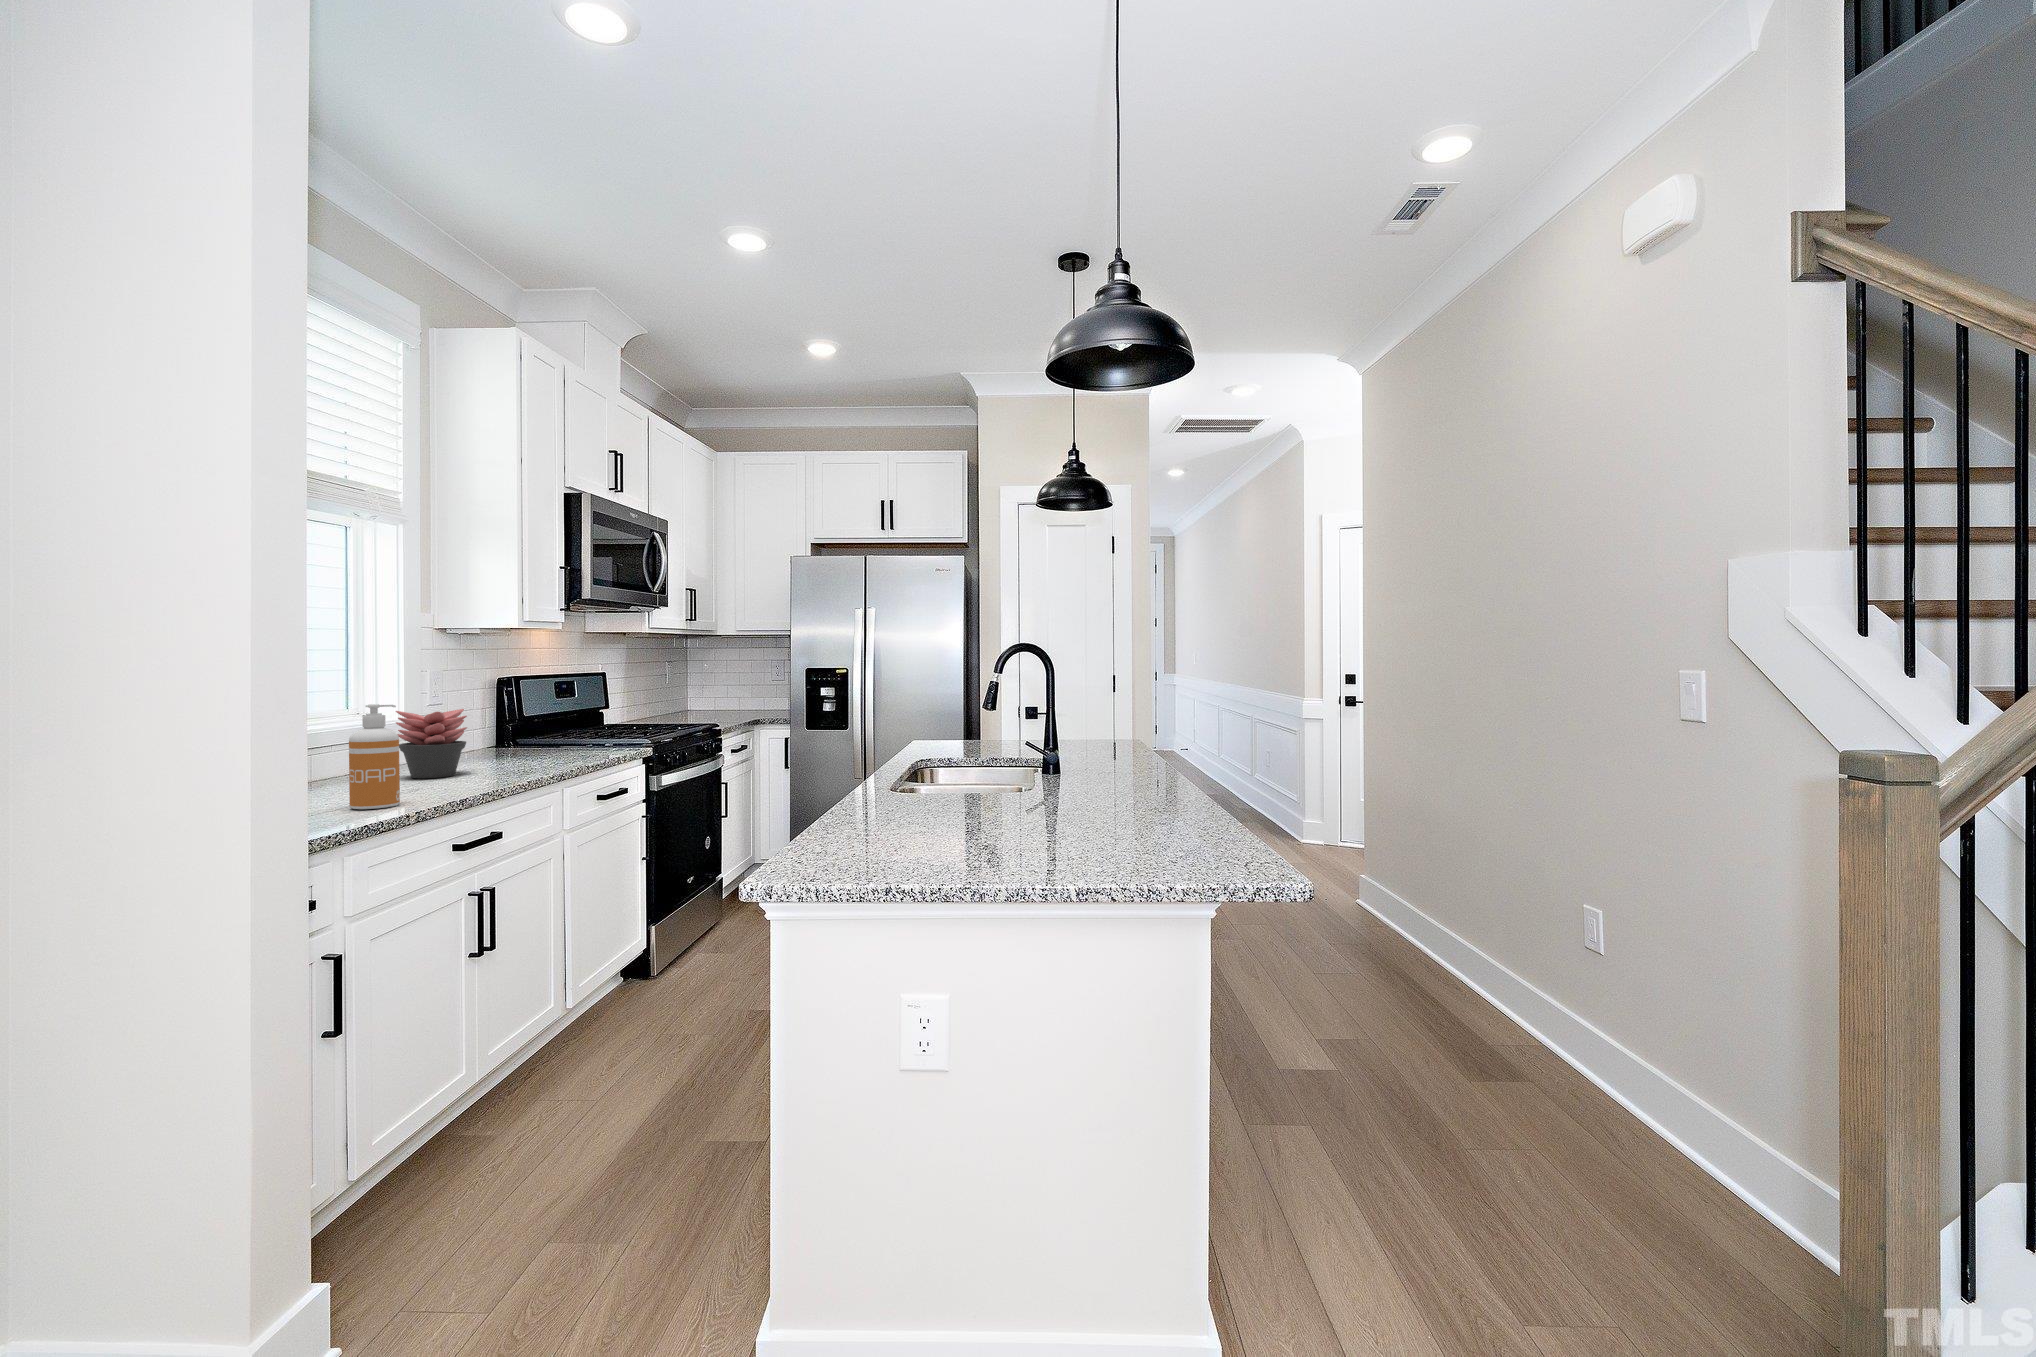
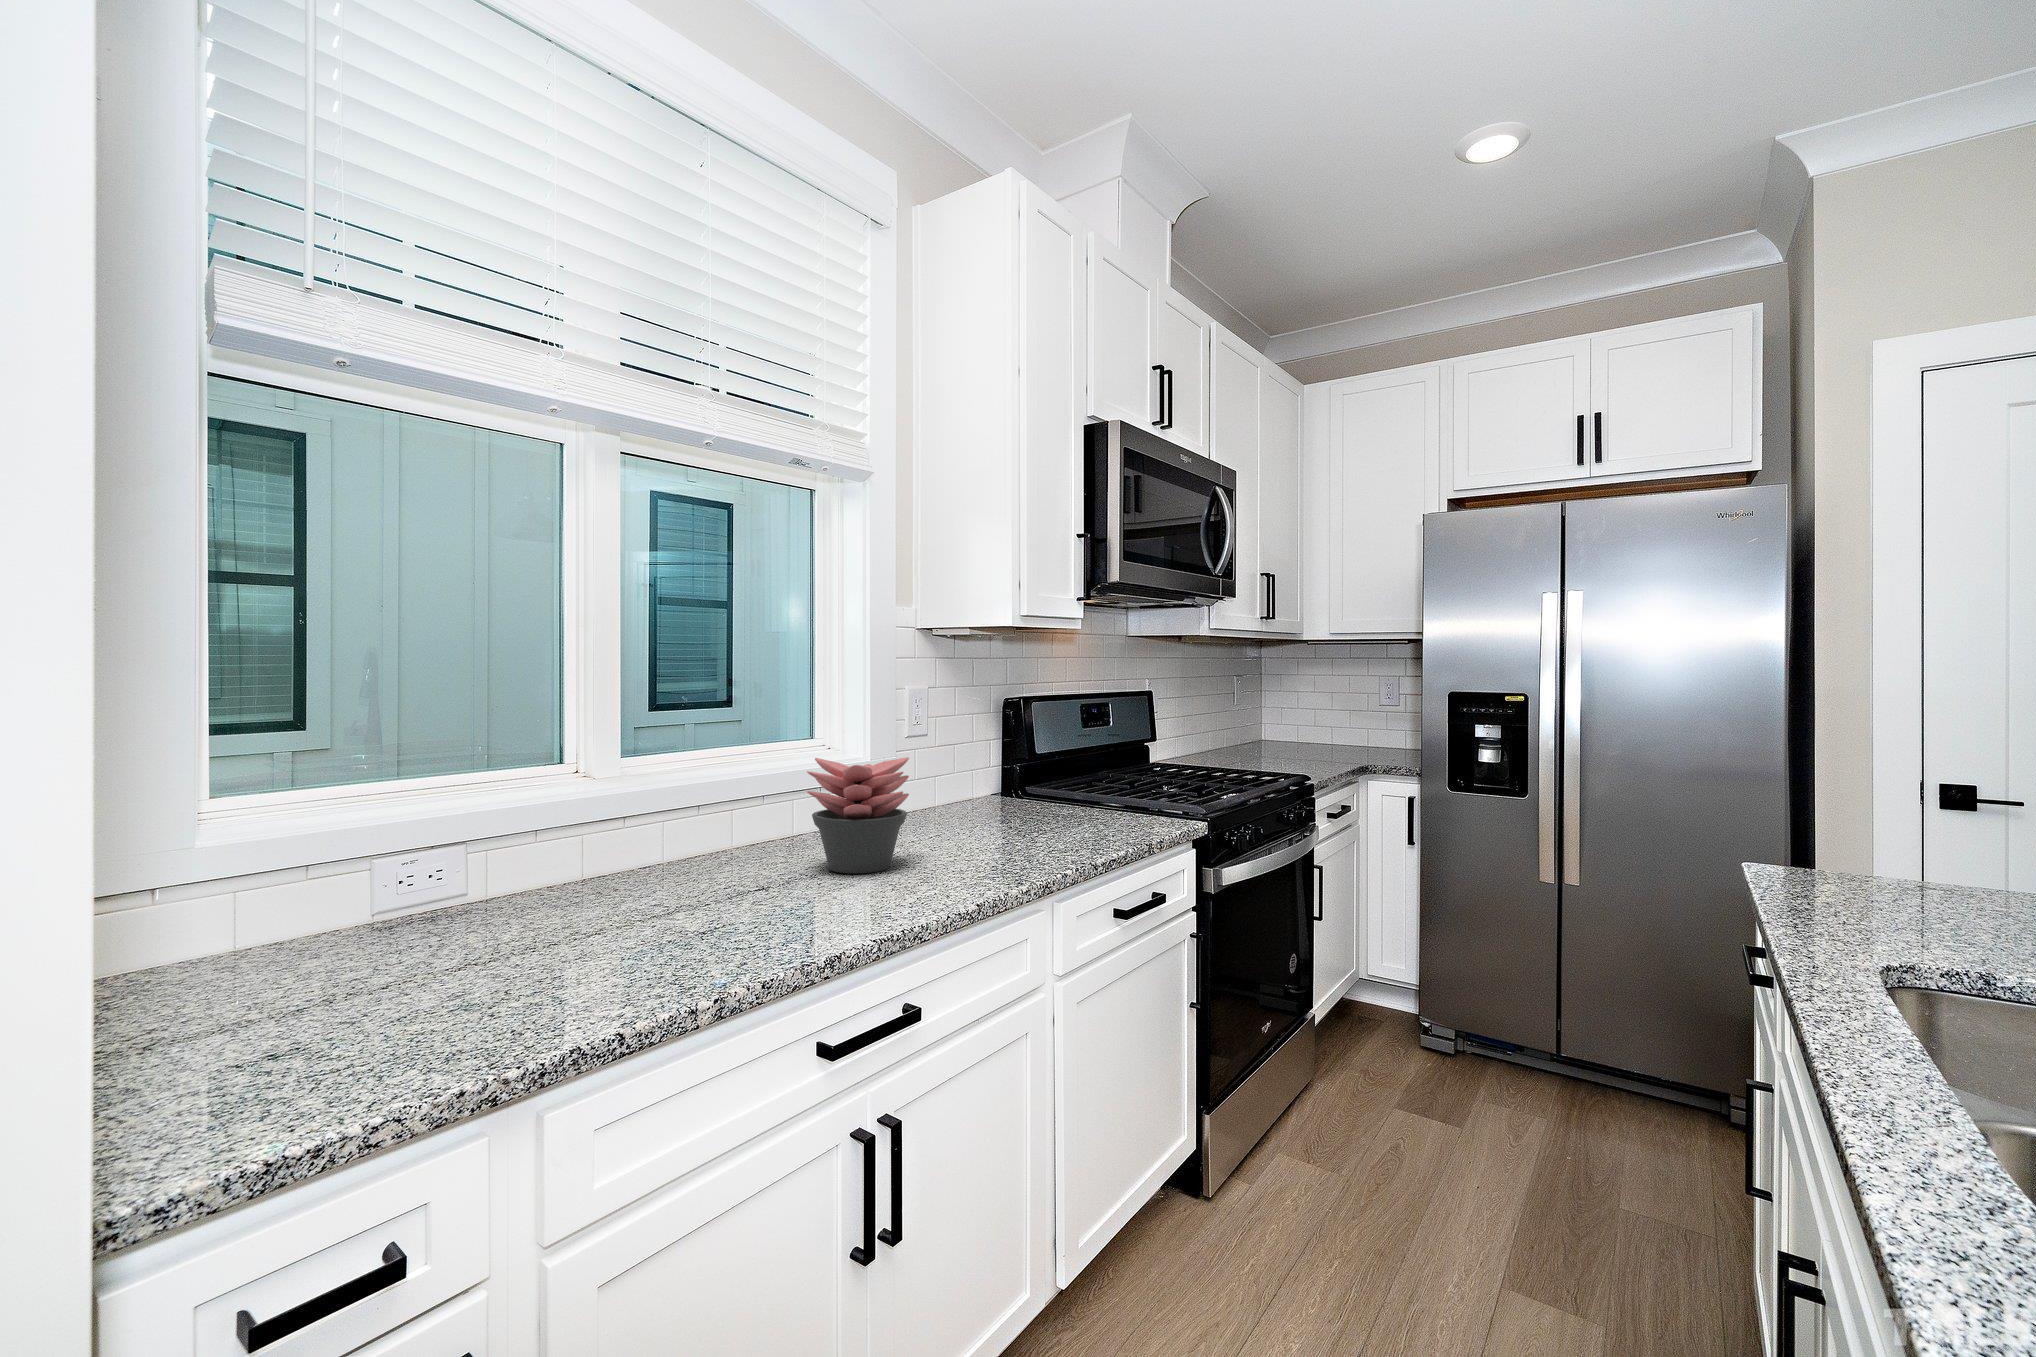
soap dispenser: present [349,704,400,809] -> none [640,765,723,971]

